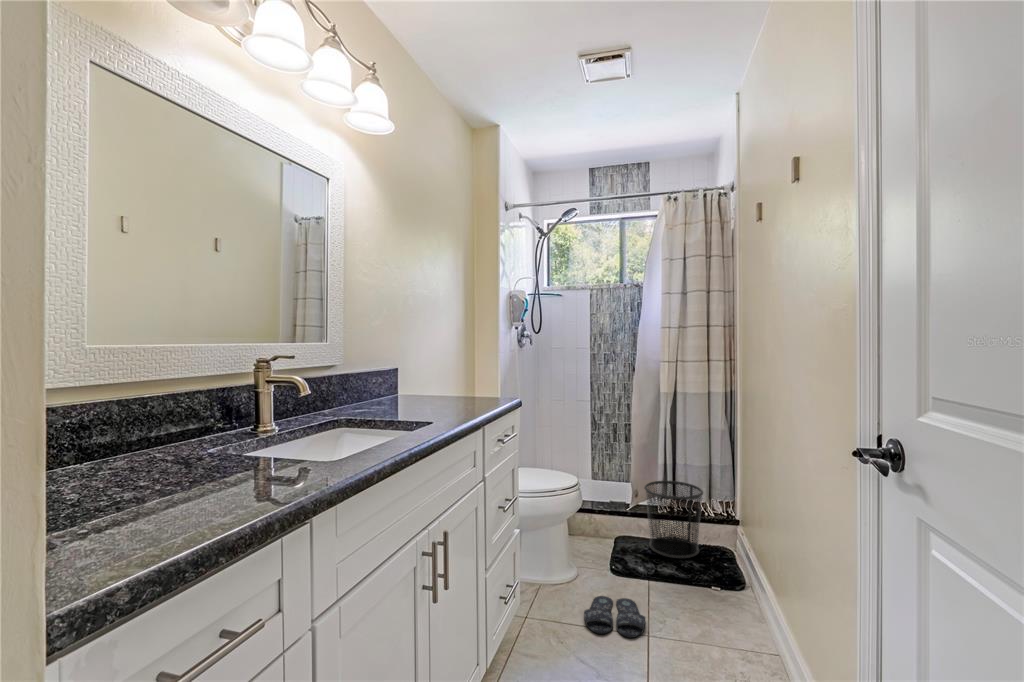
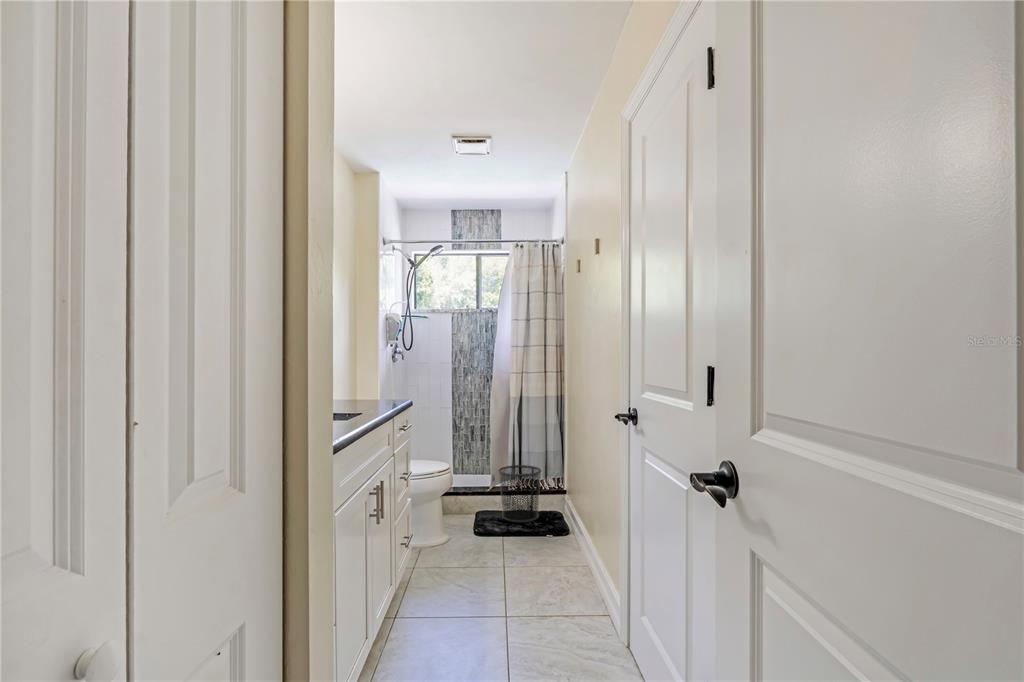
slippers: present [584,596,645,638] -> none [457,550,502,572]

